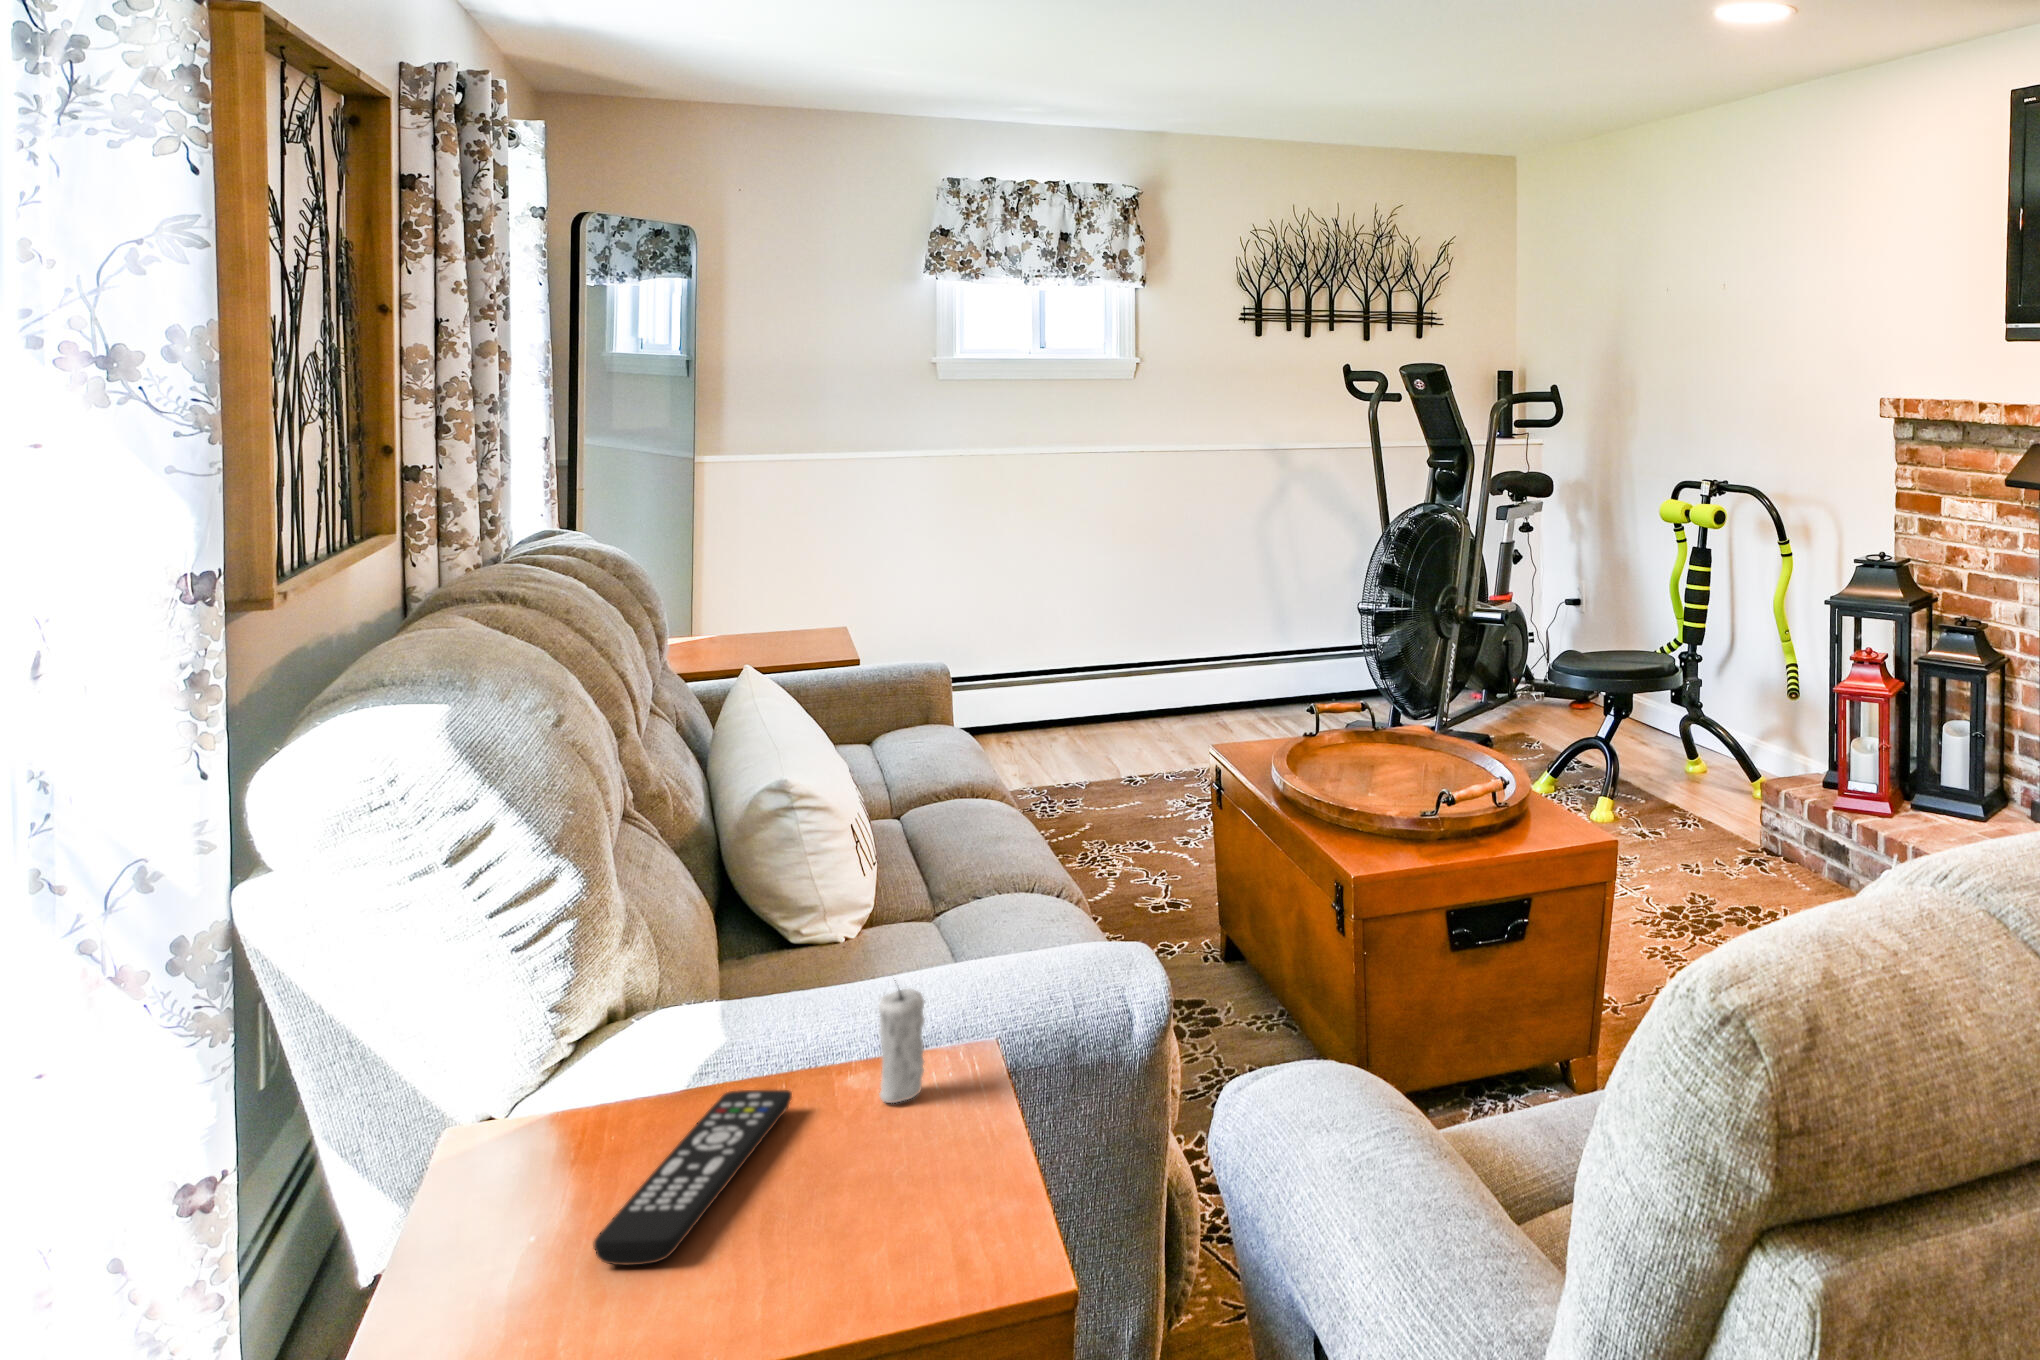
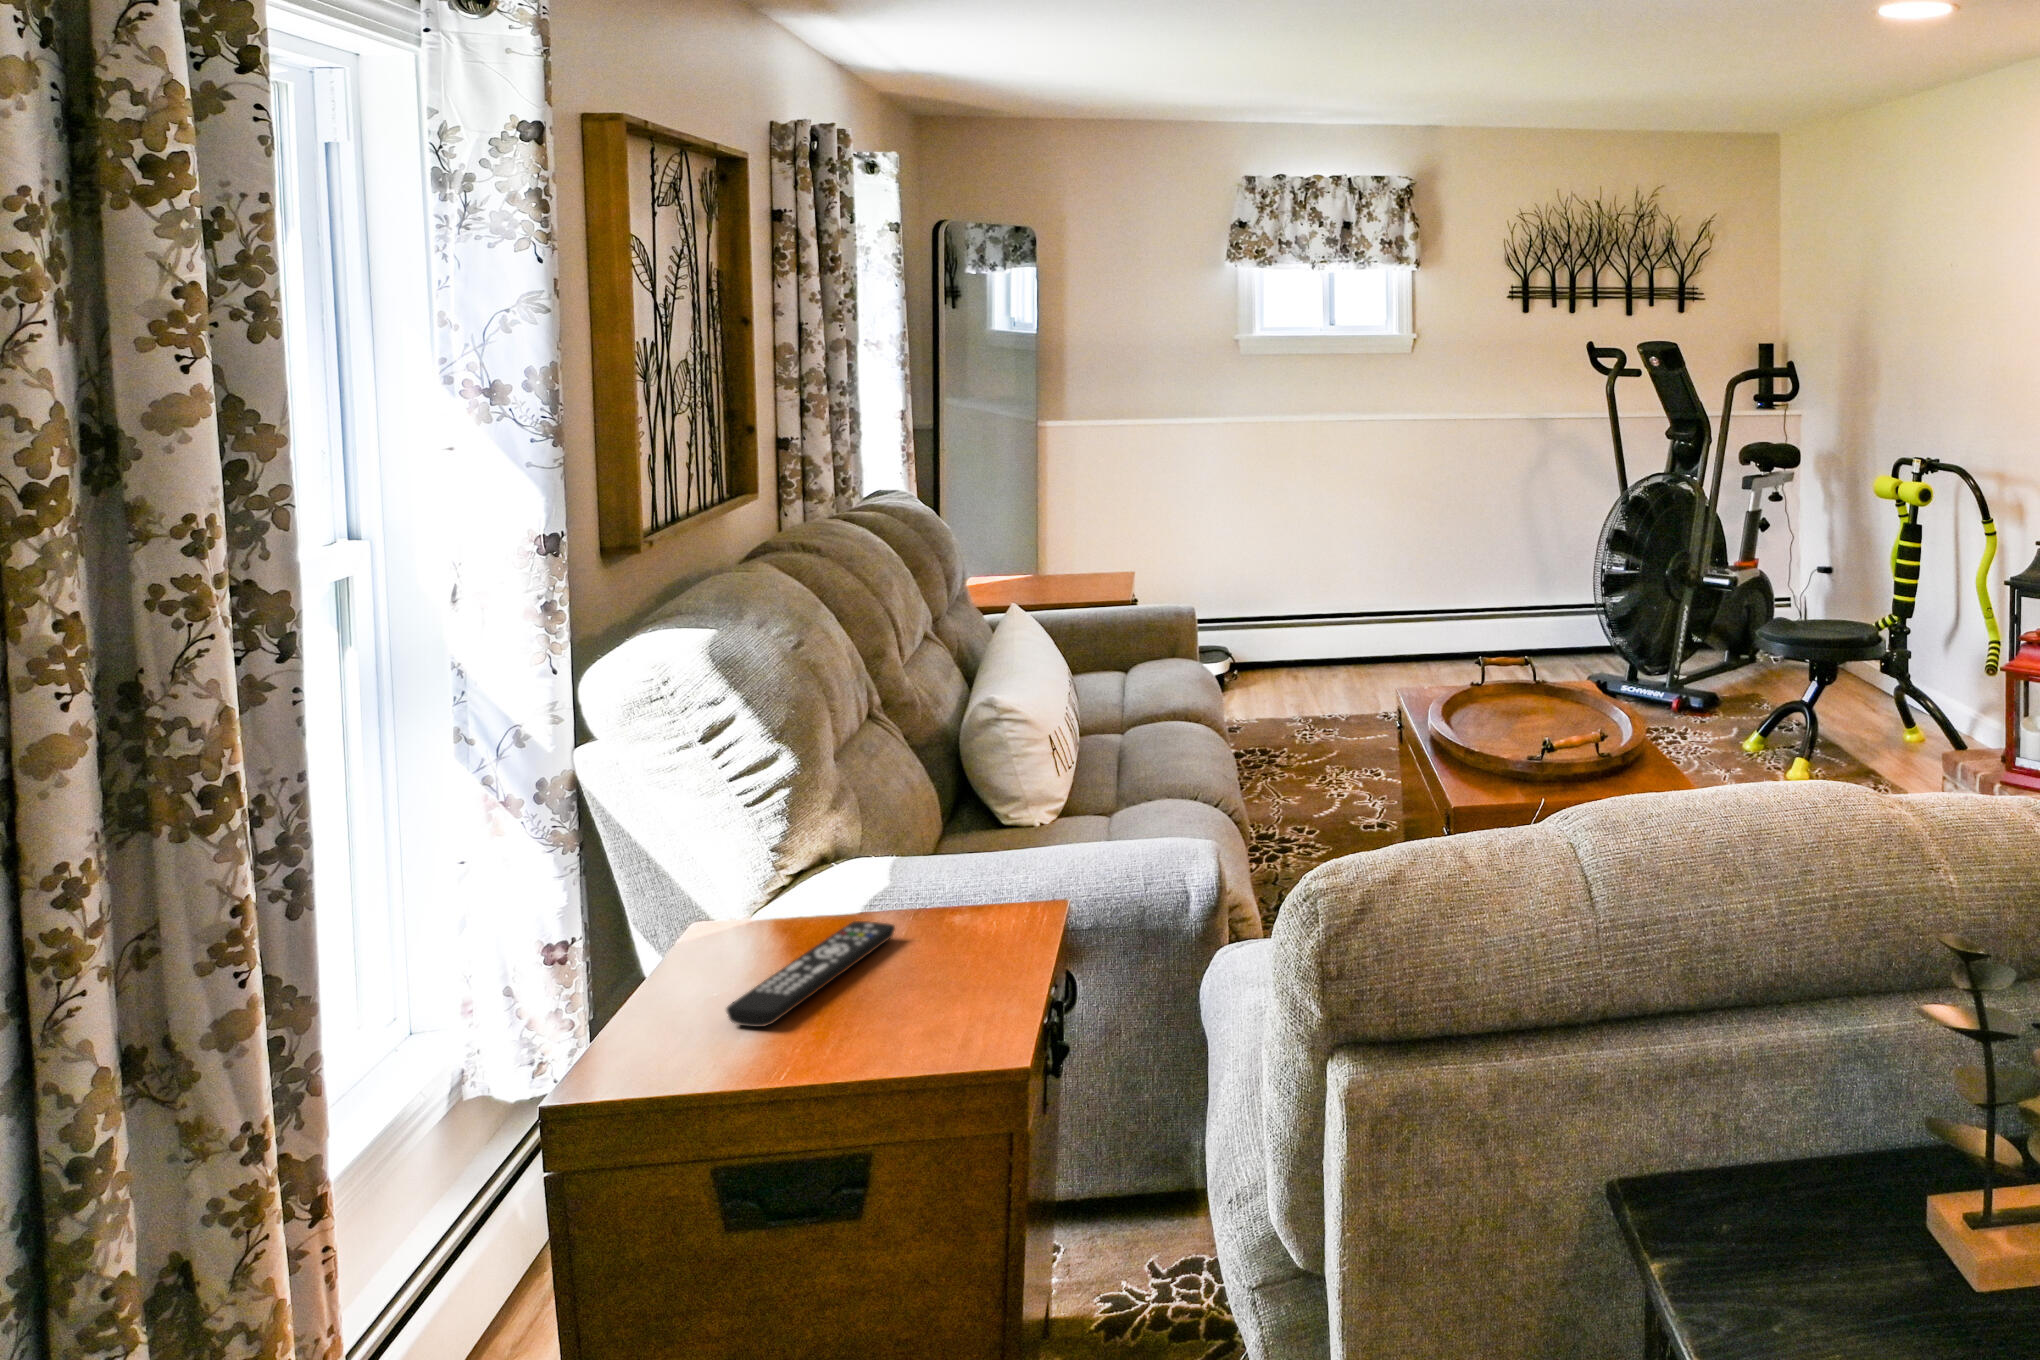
candle: present [879,989,925,1103] -> none [953,848,988,941]

